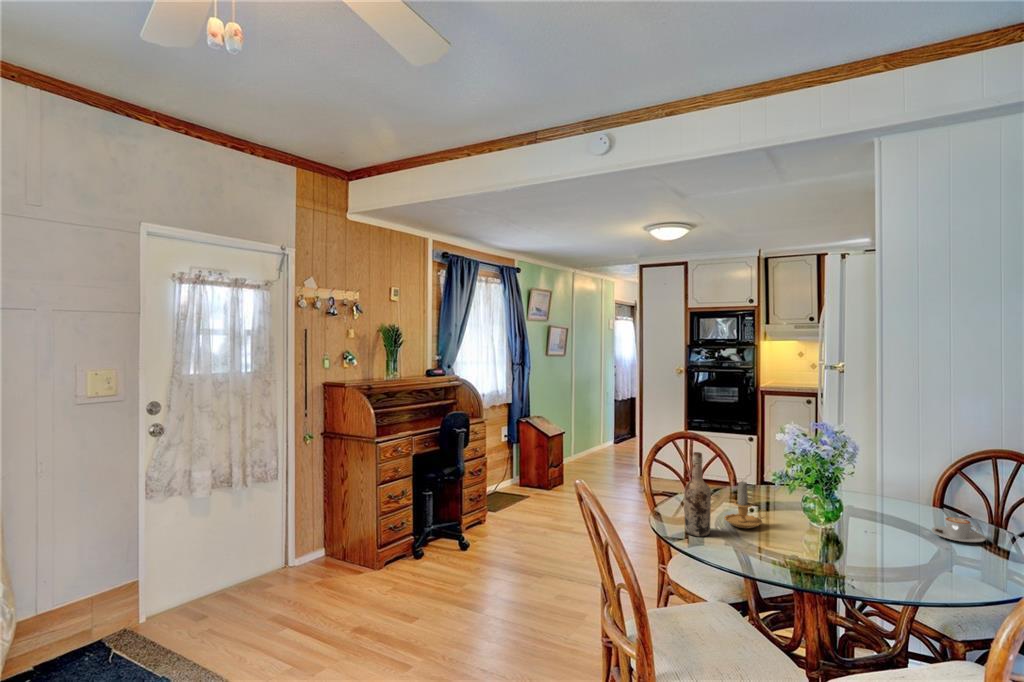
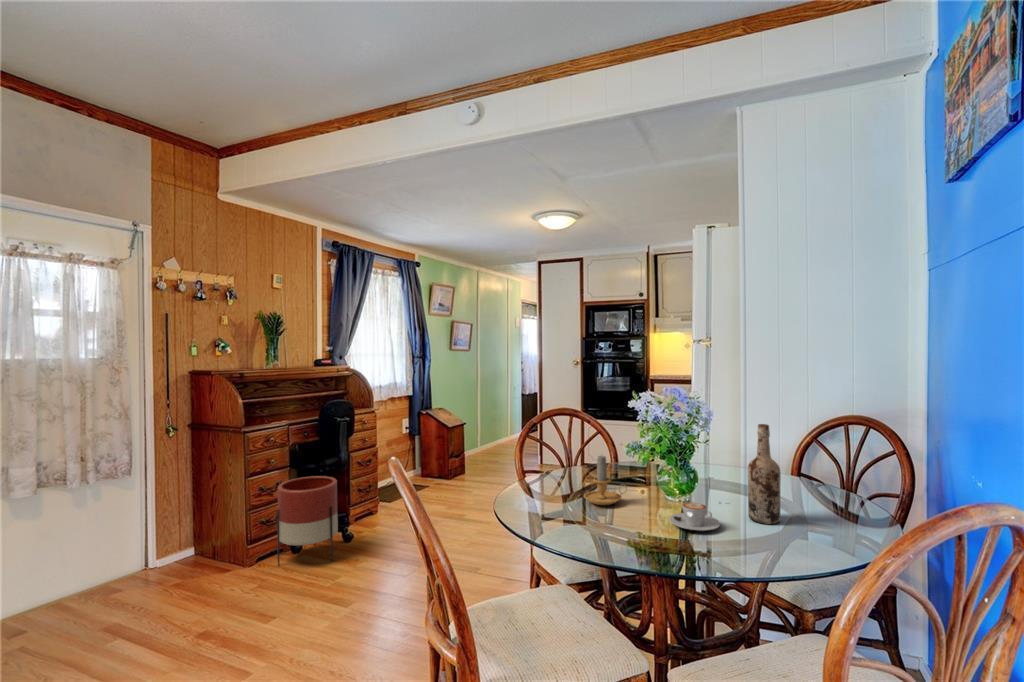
wine bottle: present [684,452,711,536] -> present [748,424,781,524]
planter: none [406,484,459,568] -> present [277,476,338,566]
coffee cup: present [932,517,986,542] -> present [670,502,720,531]

